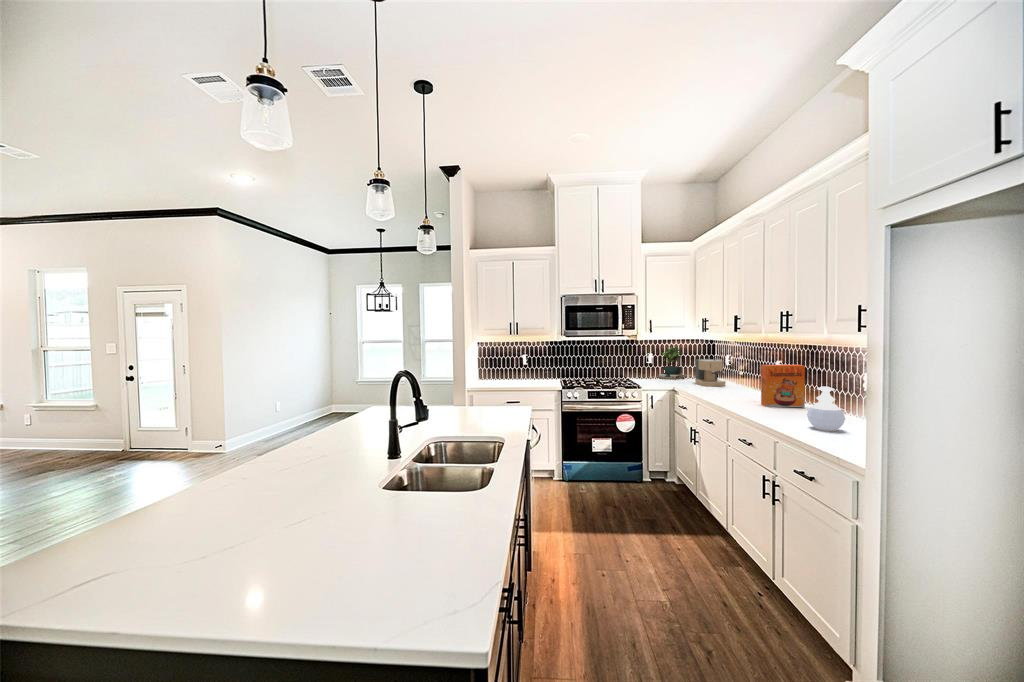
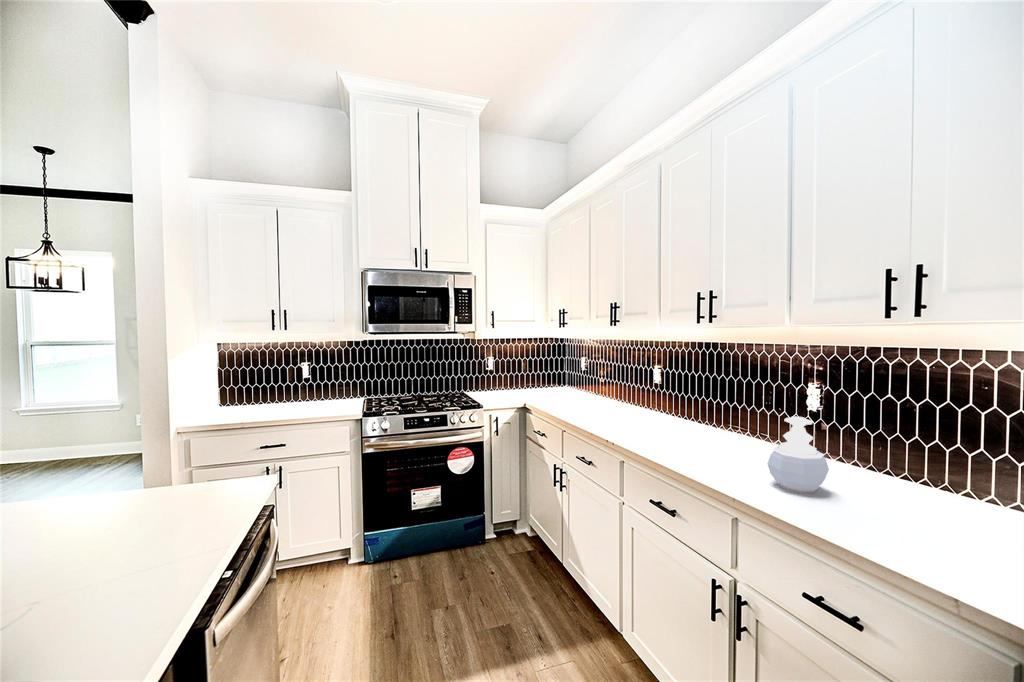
potted plant: present [659,346,685,379] -> none [499,344,532,392]
coffee maker: present [695,359,726,386] -> none [549,363,587,400]
cereal box: present [761,365,805,407] -> none [655,373,710,436]

